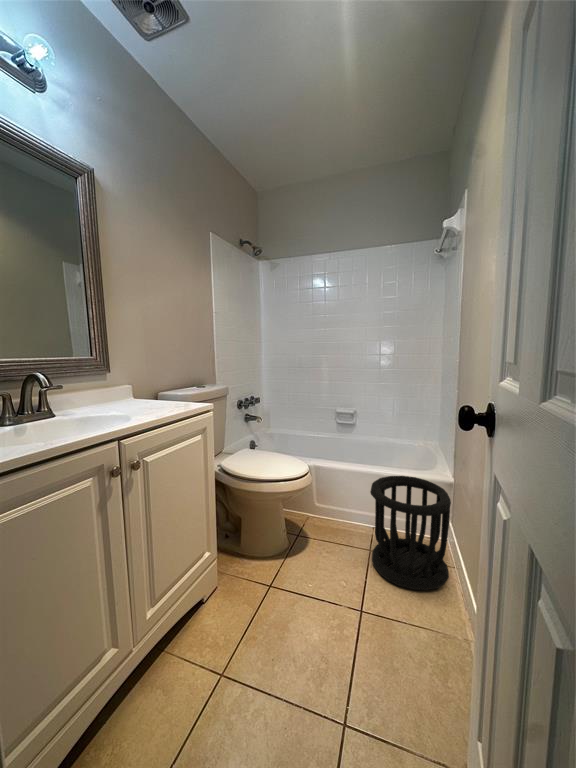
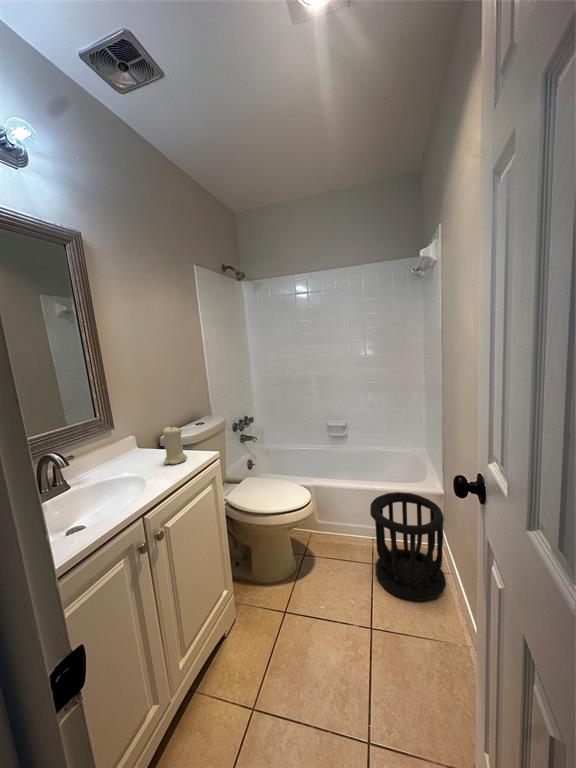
candle: none [153,368,178,407] -> present [163,426,187,464]

